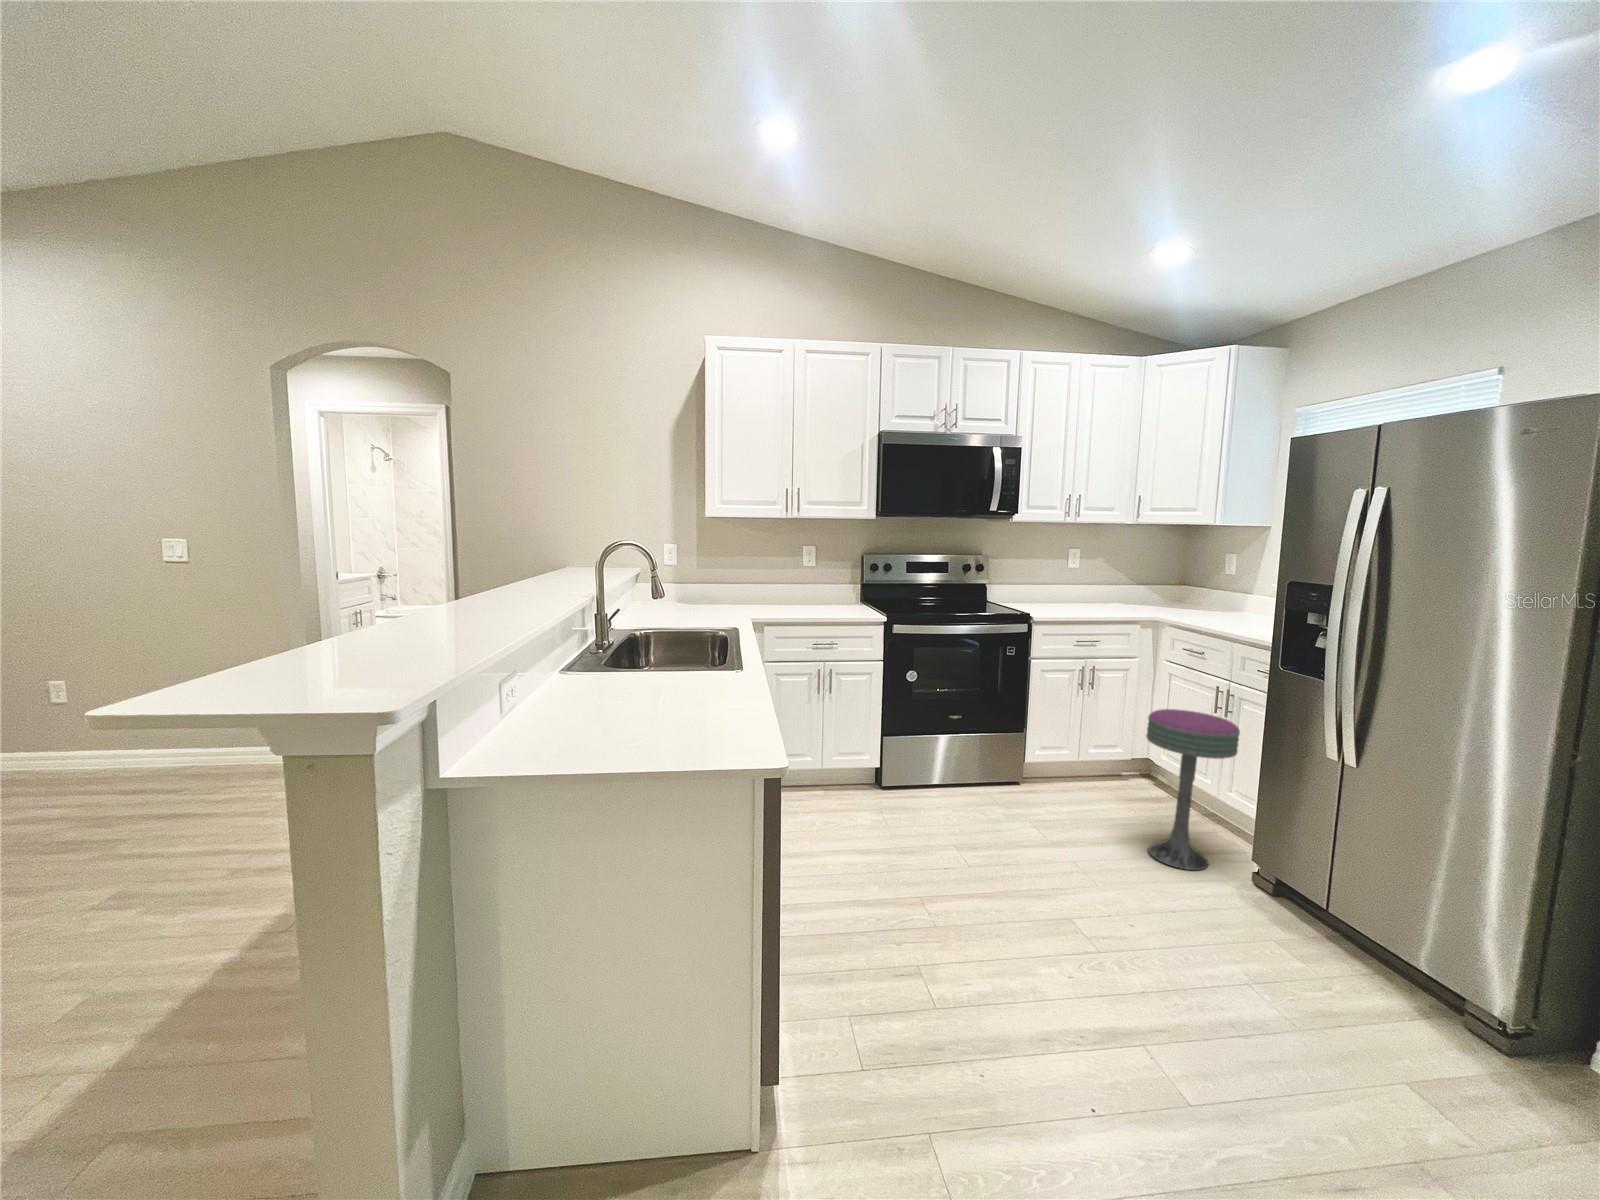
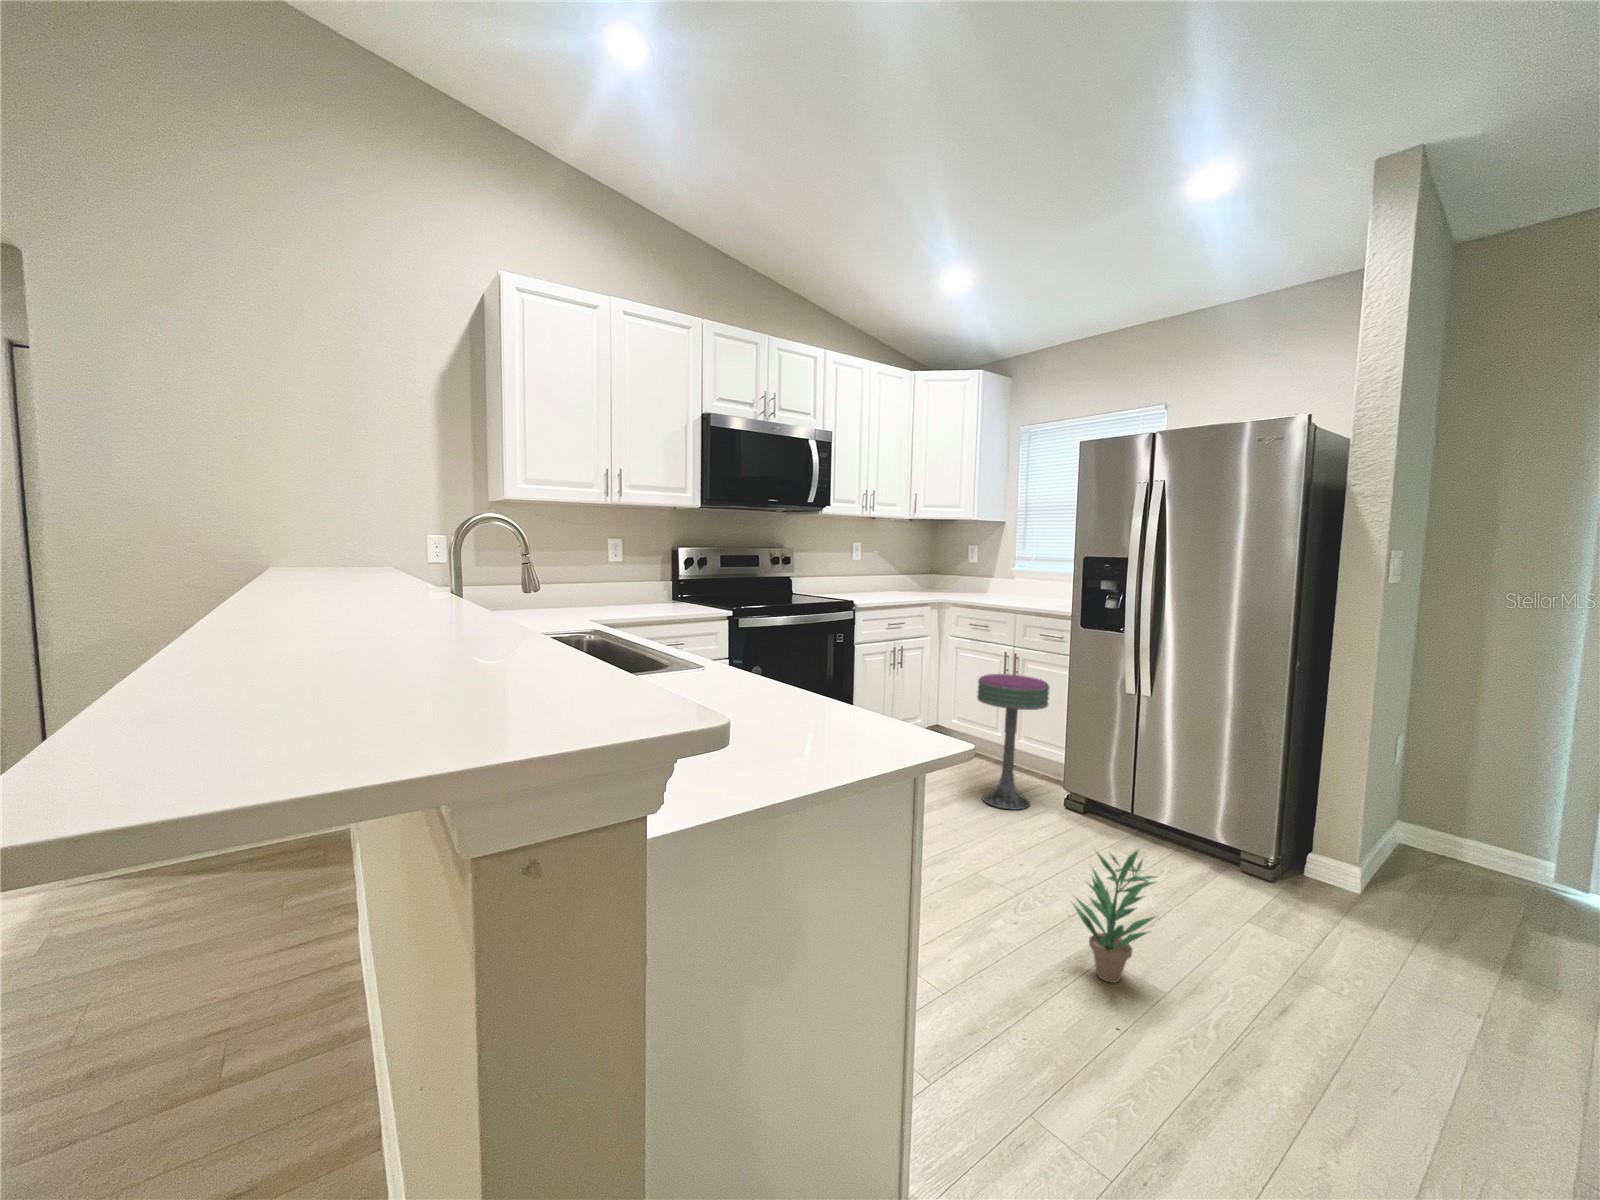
potted plant: none [1081,926,1177,1087] -> present [1073,850,1155,983]

